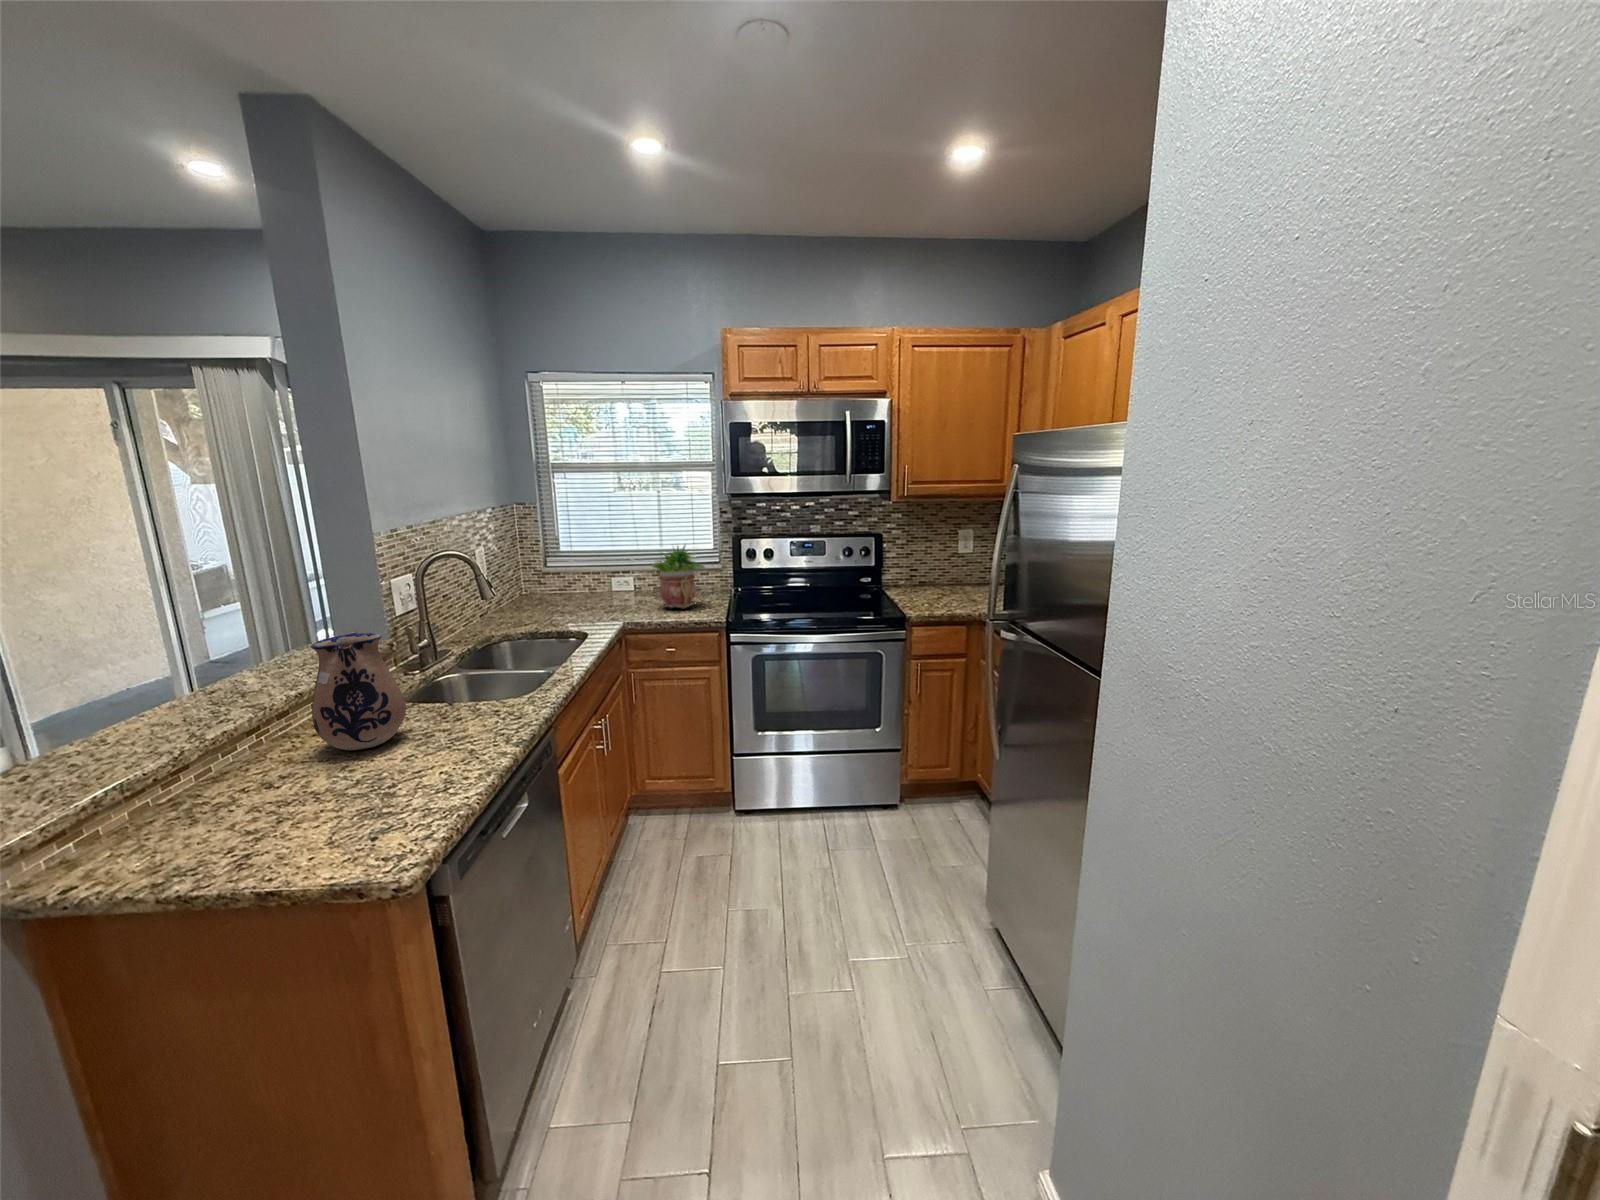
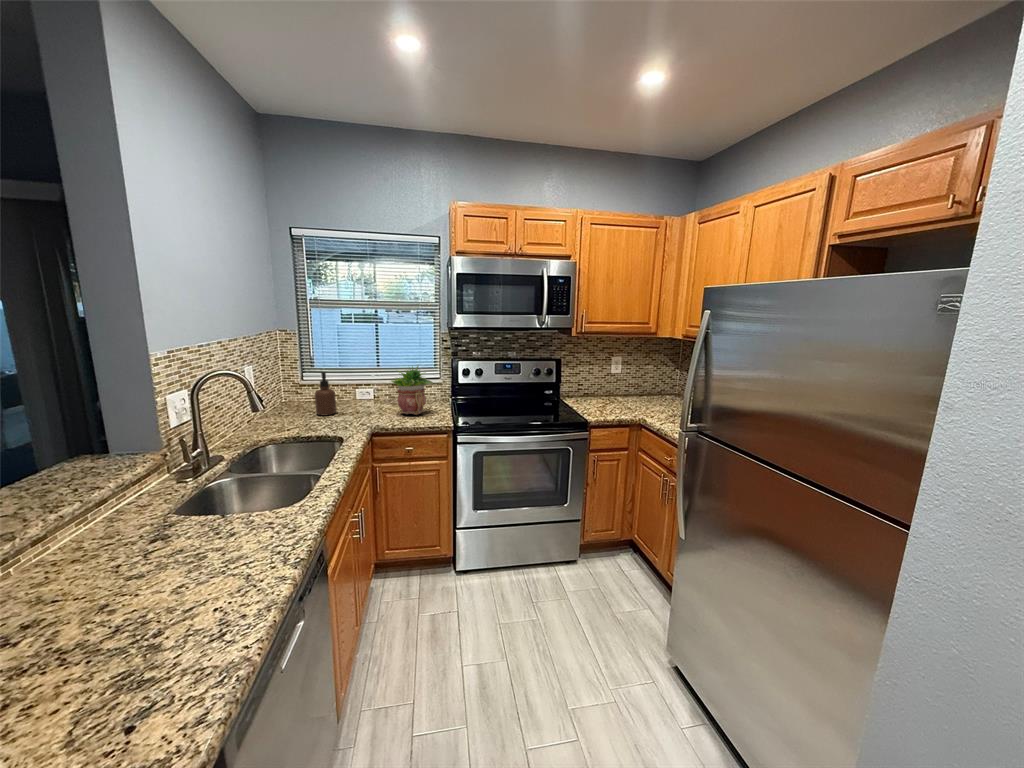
soap dispenser: none [558,554,585,609] -> present [315,372,336,415]
ceramic pitcher: present [311,631,406,750] -> none [68,453,177,582]

